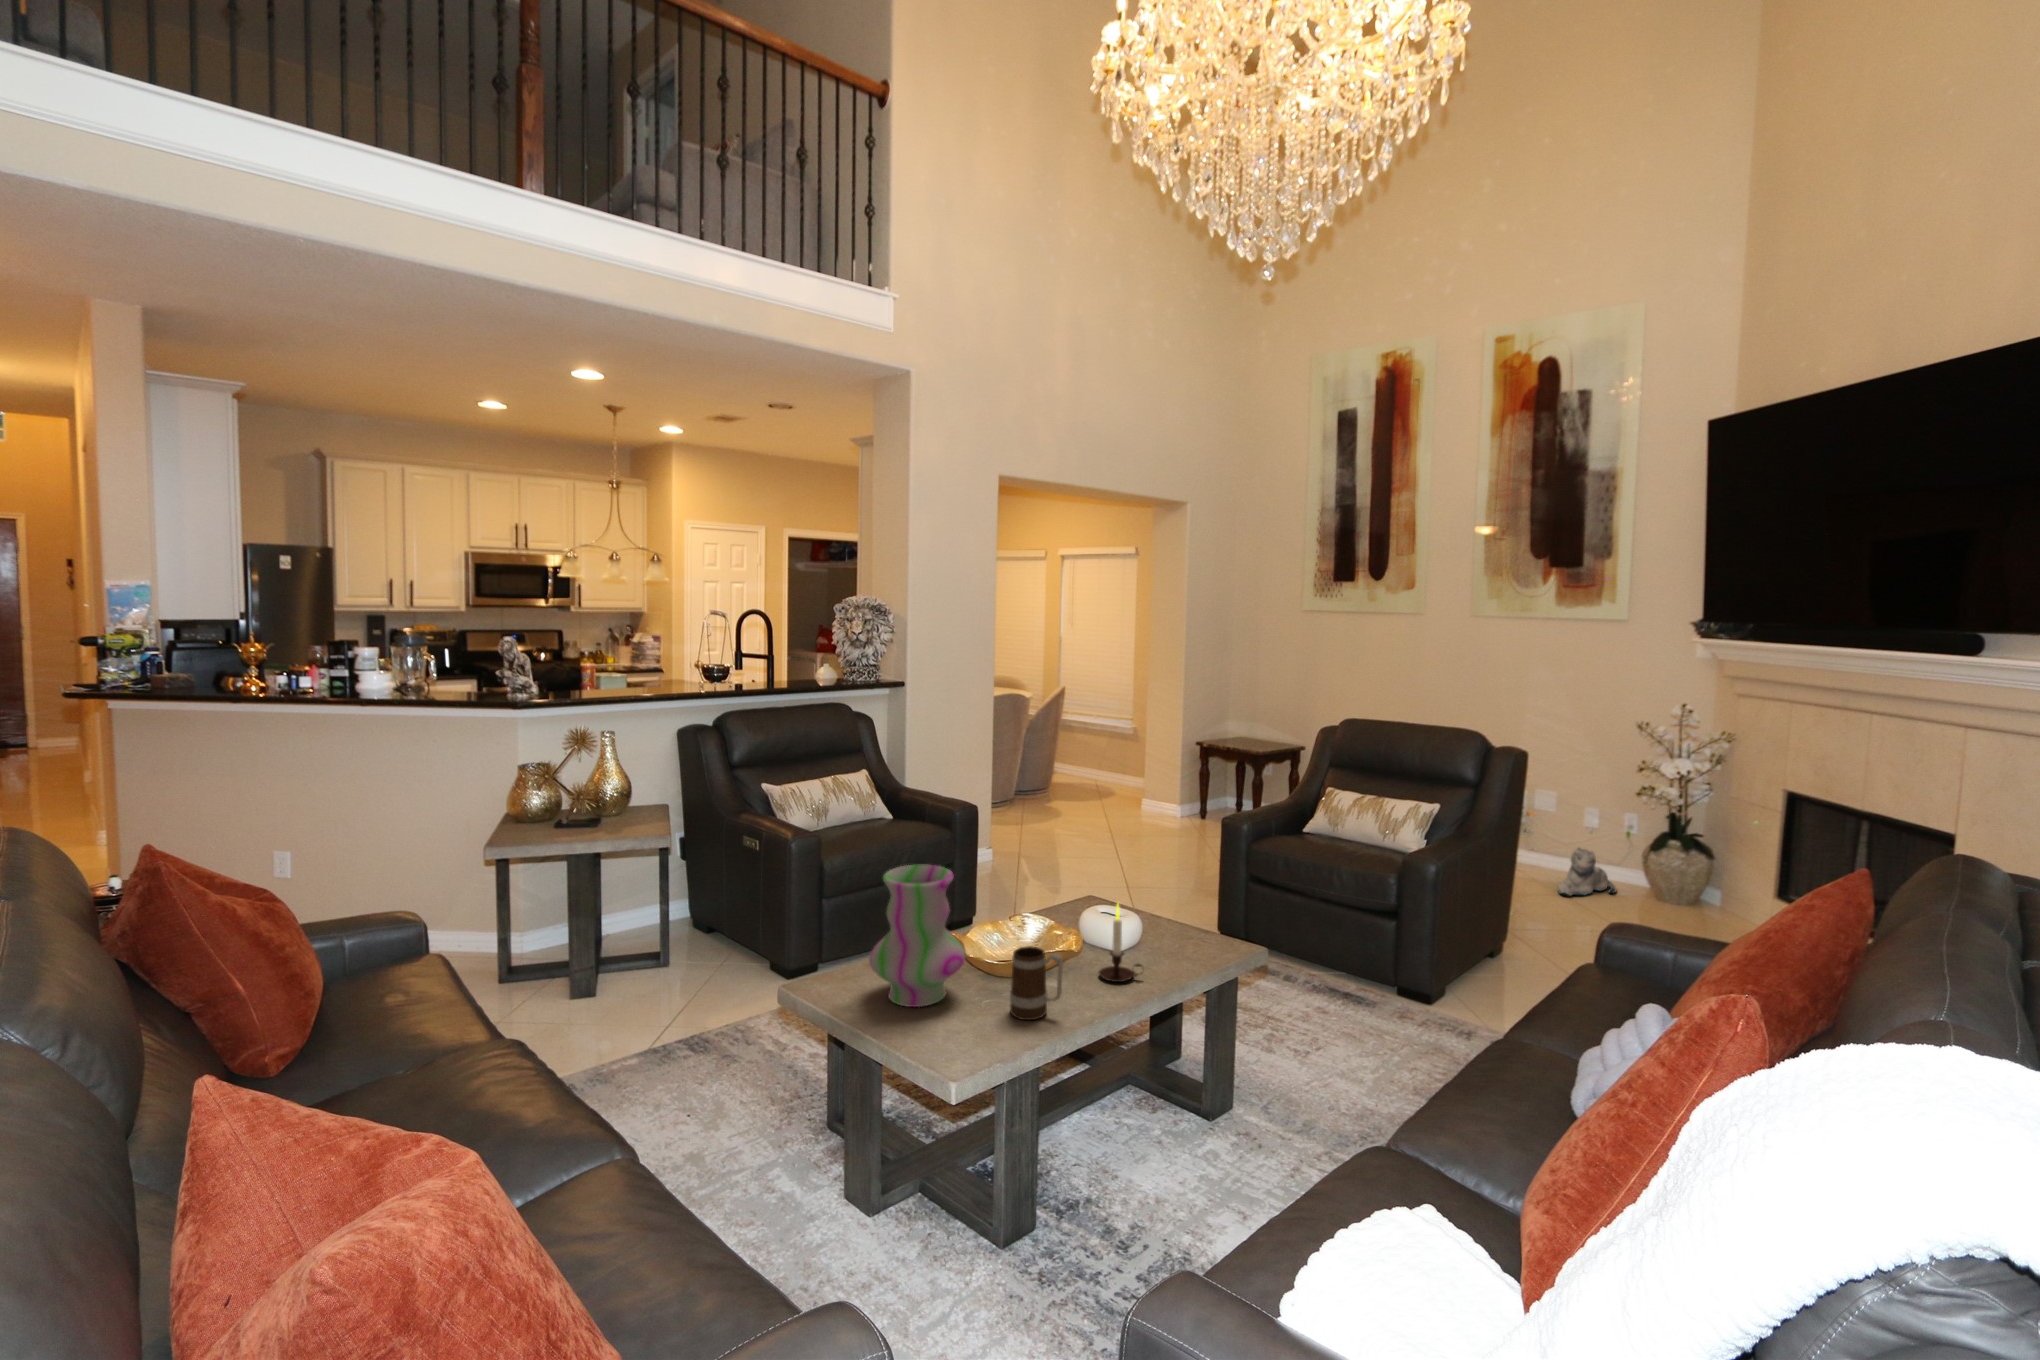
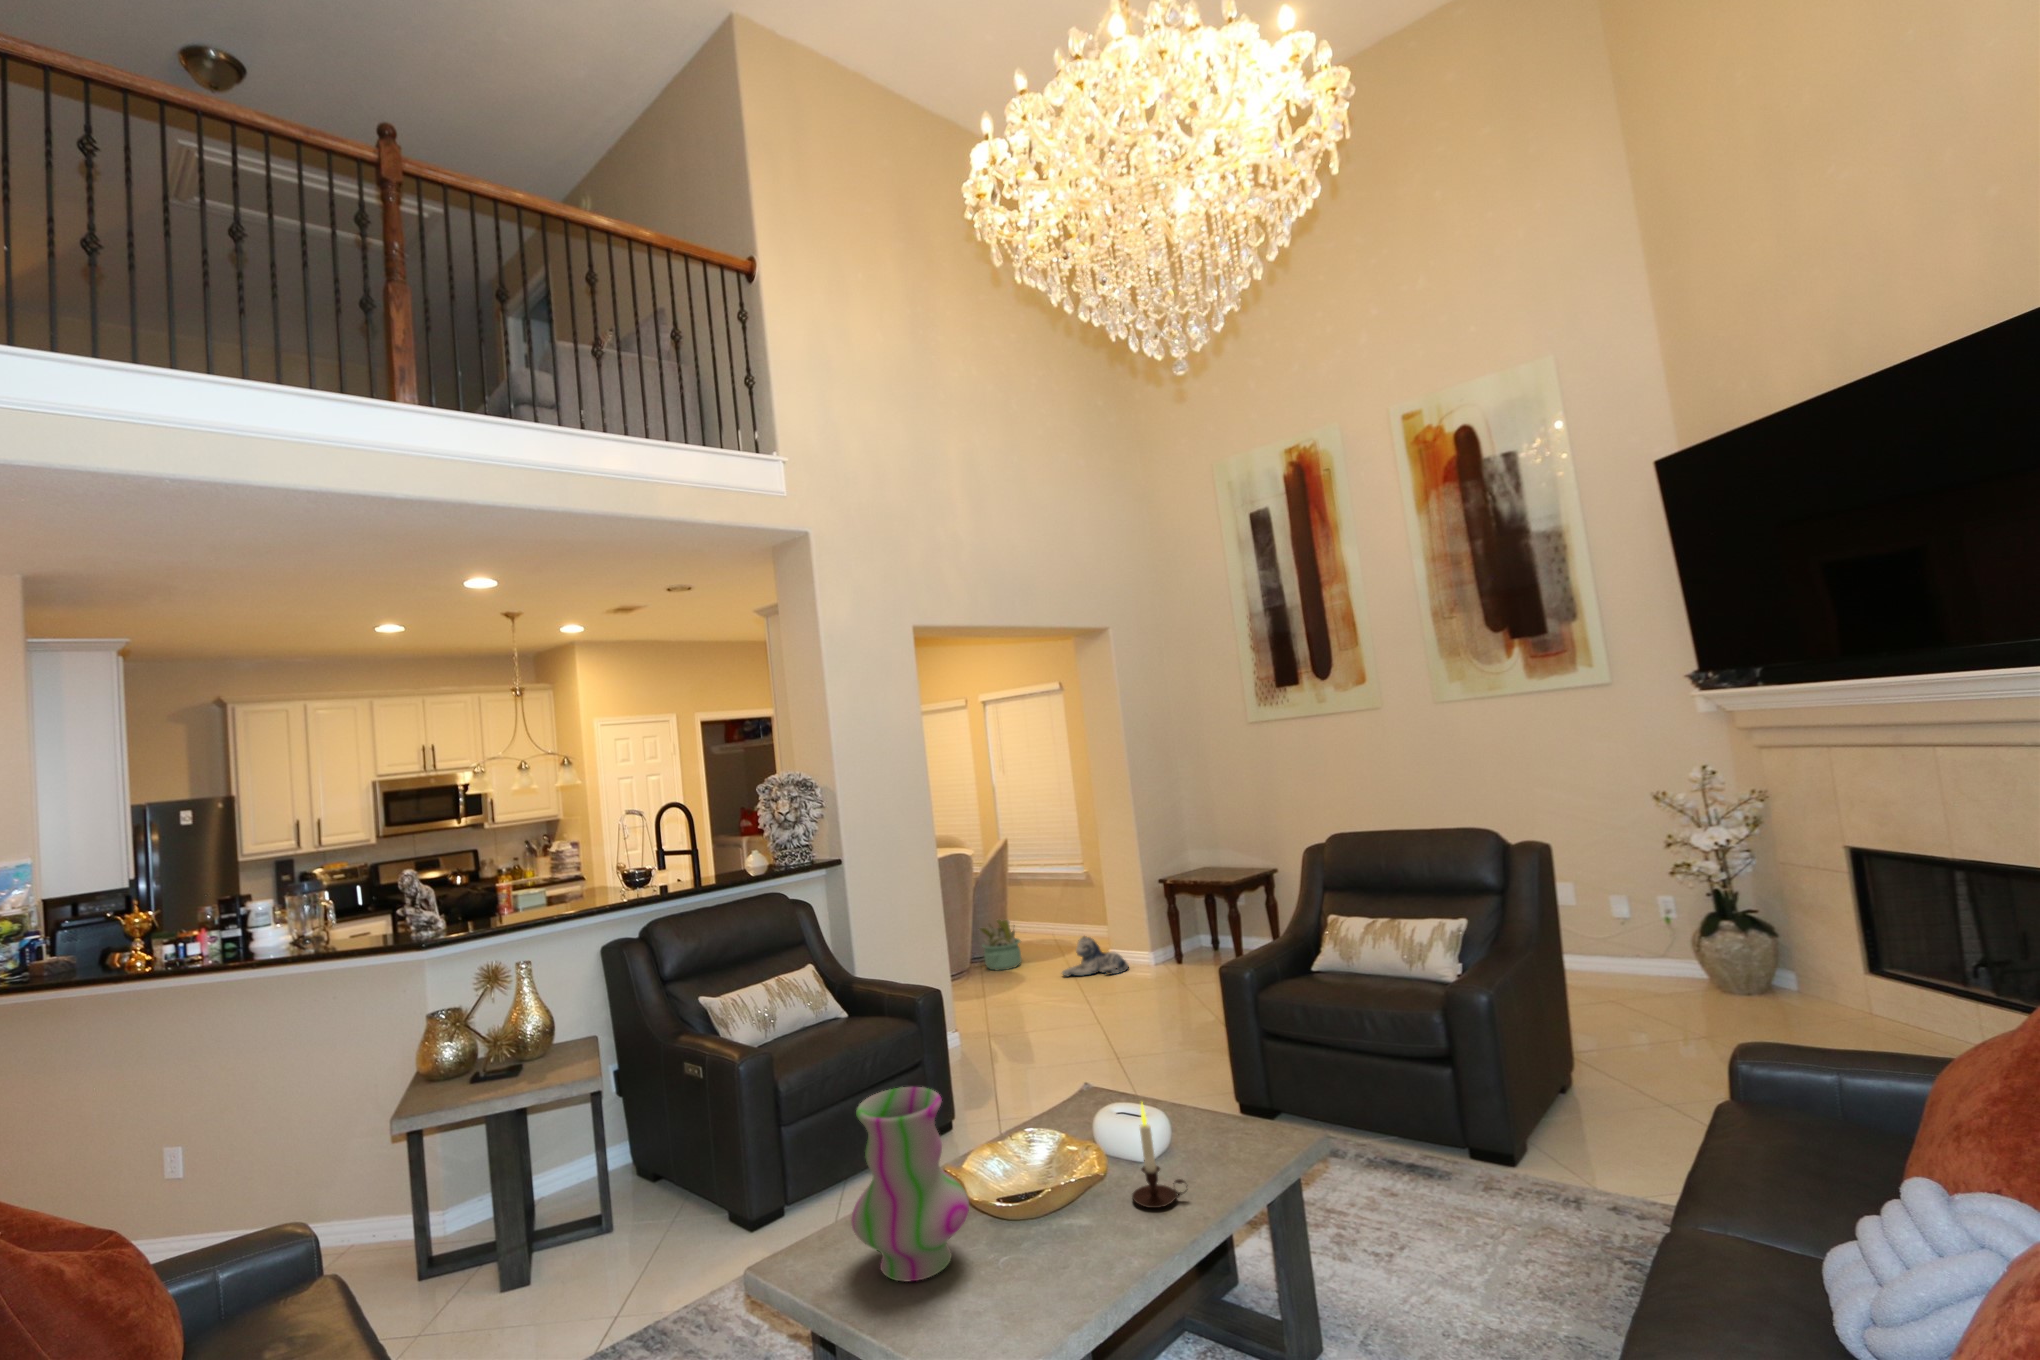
decorative plant: none [1023,758,1064,804] -> present [980,919,1022,970]
plush toy: present [1558,848,1617,896] -> present [1062,936,1129,976]
mug: present [1010,946,1063,1020] -> none [1029,1179,1098,1283]

